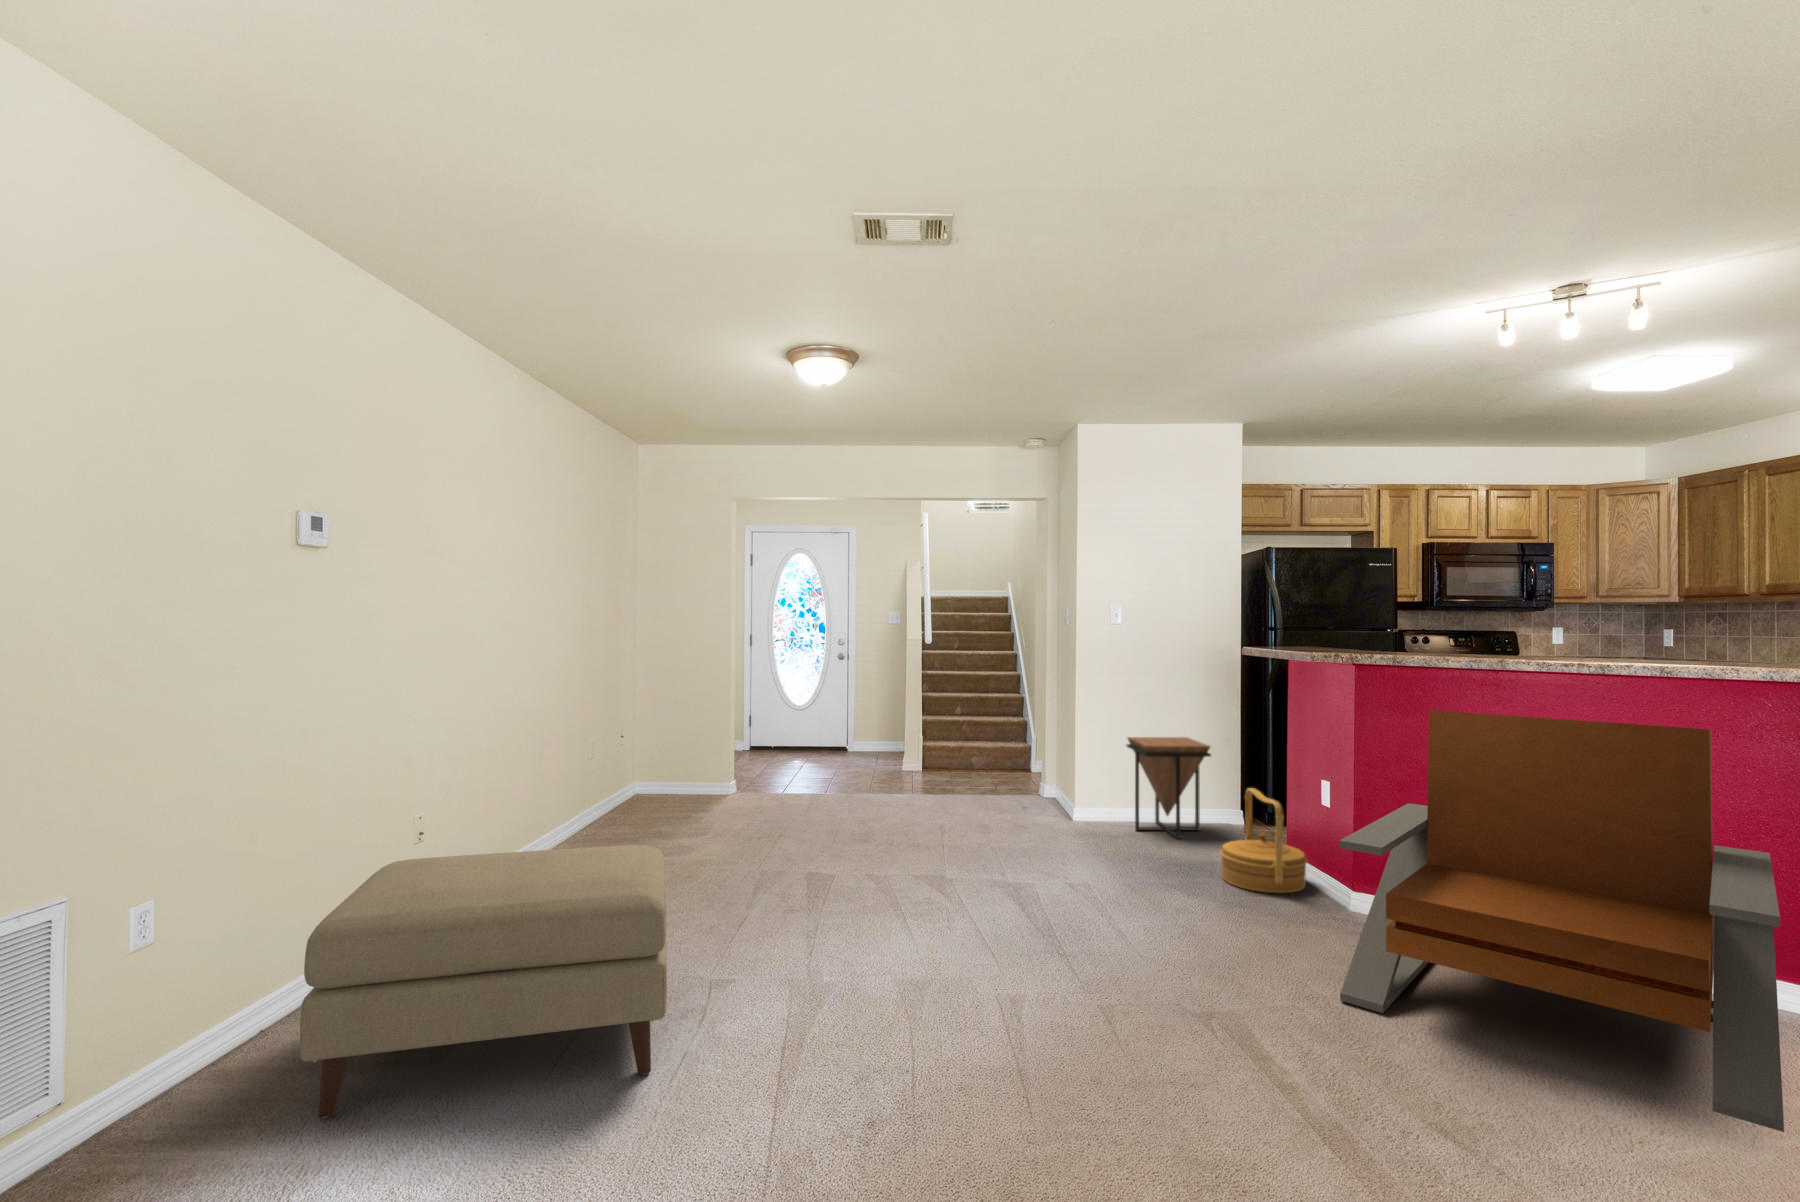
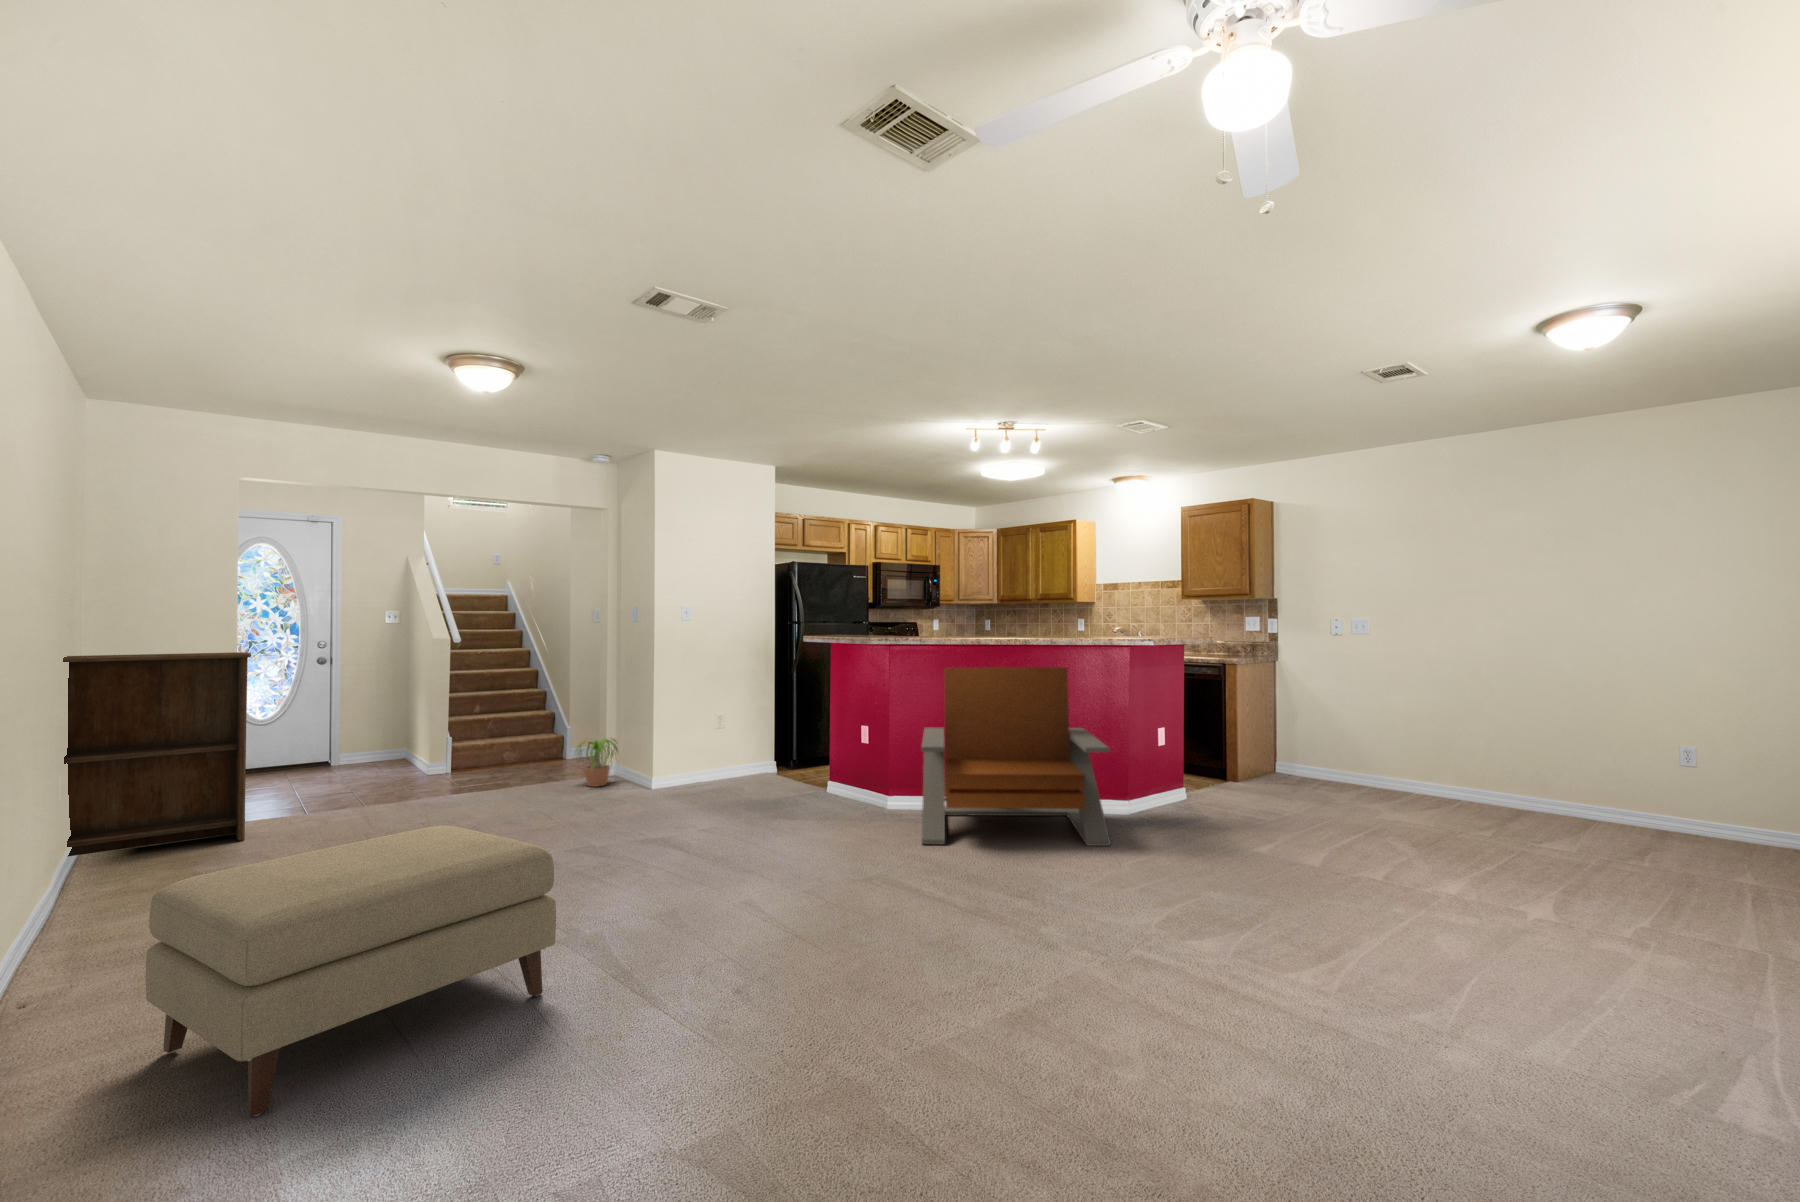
bookshelf: none [580,648,716,813] -> present [63,652,251,857]
side table: present [1127,737,1211,839] -> none [696,708,766,785]
potted plant: none [994,754,1053,810] -> present [577,739,618,787]
woven basket: present [1220,788,1307,893] -> none [795,735,852,805]

